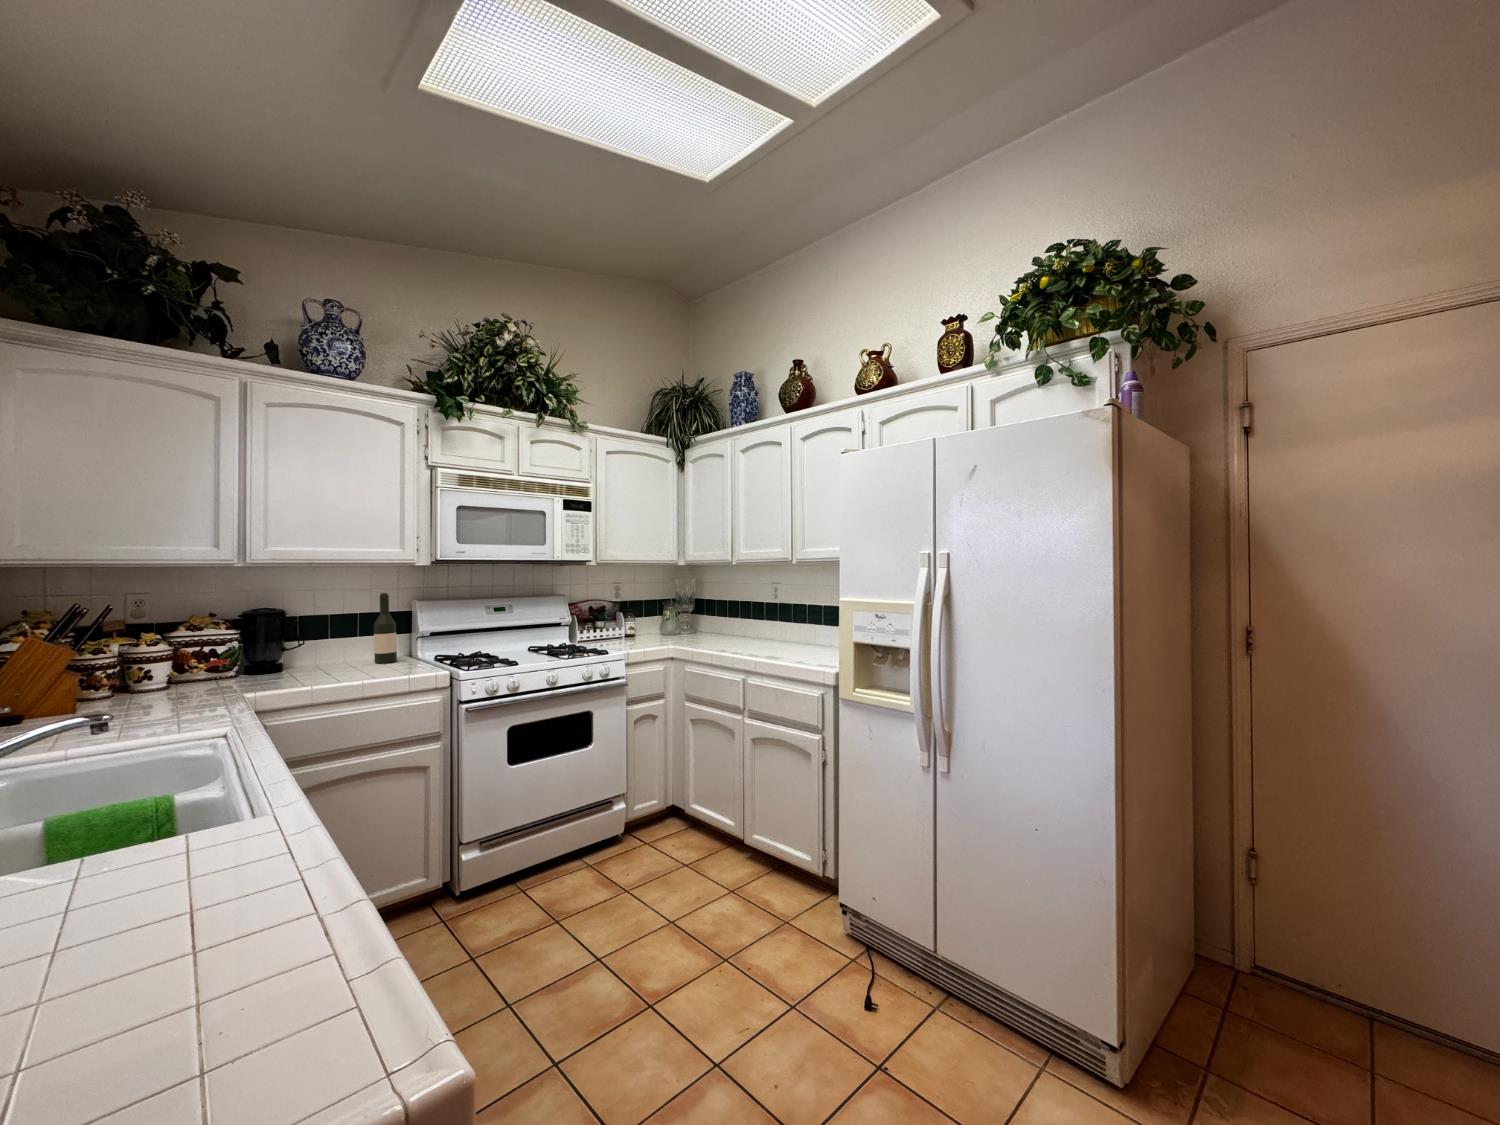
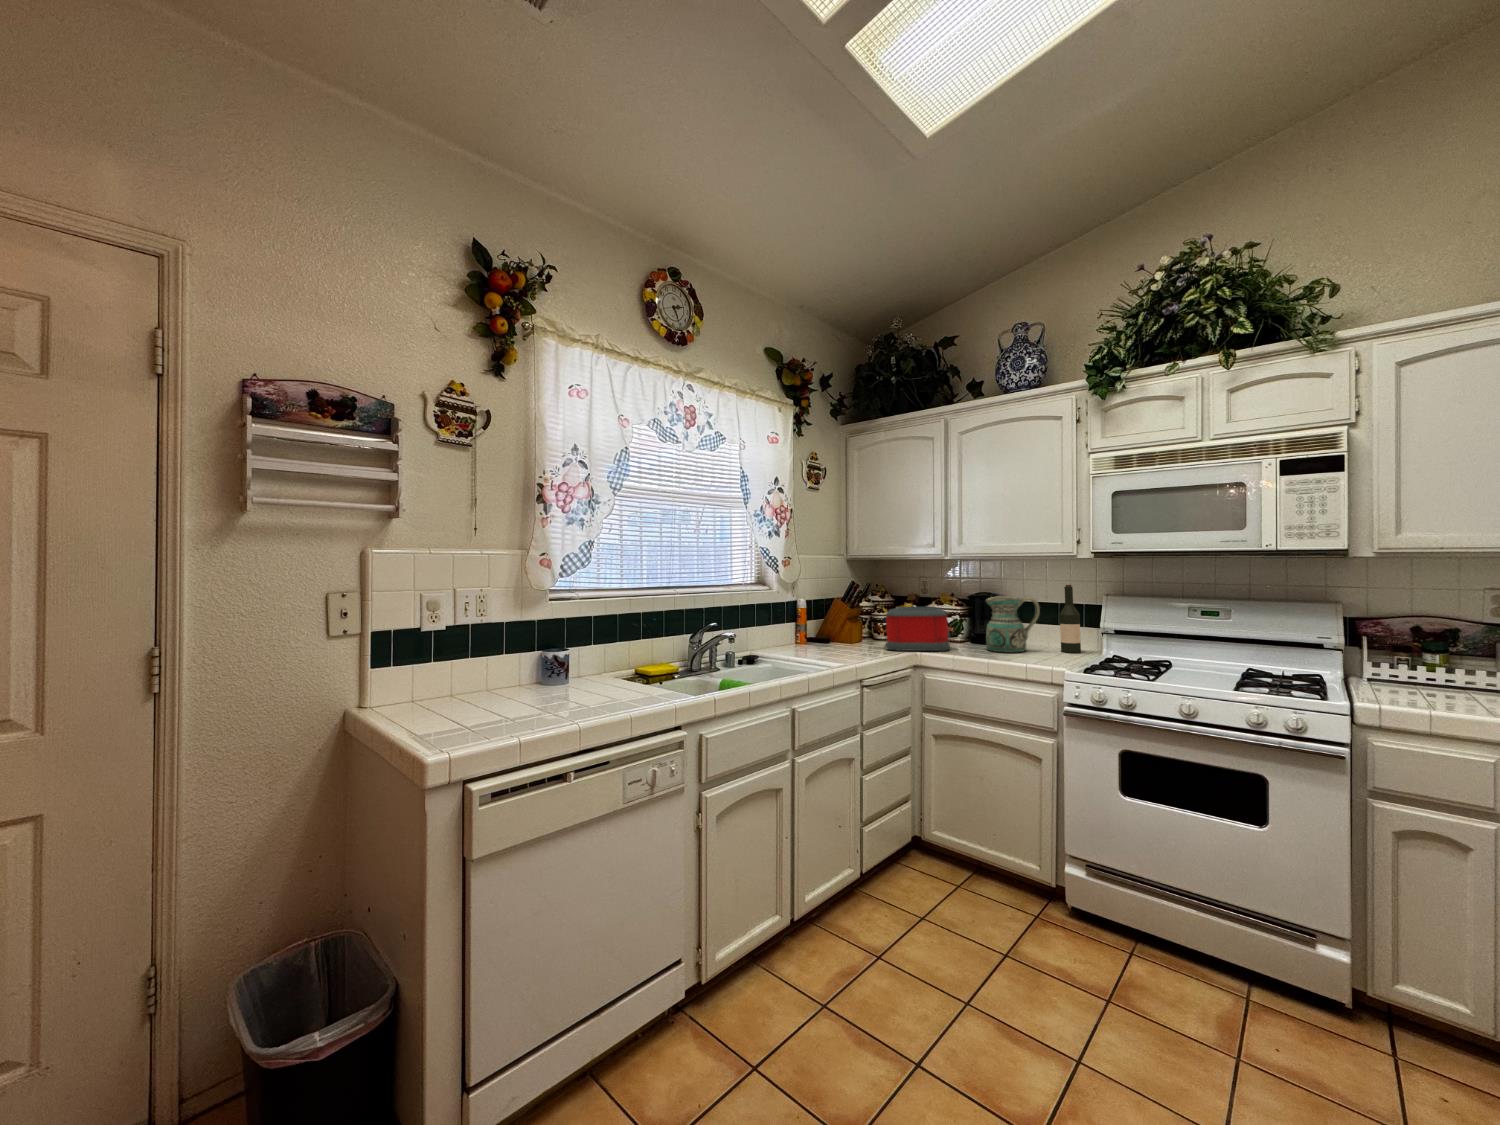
ceramic pitcher: none [298,607,358,676] -> present [986,596,1040,652]
toaster: none [141,631,265,703] -> present [882,607,950,651]

